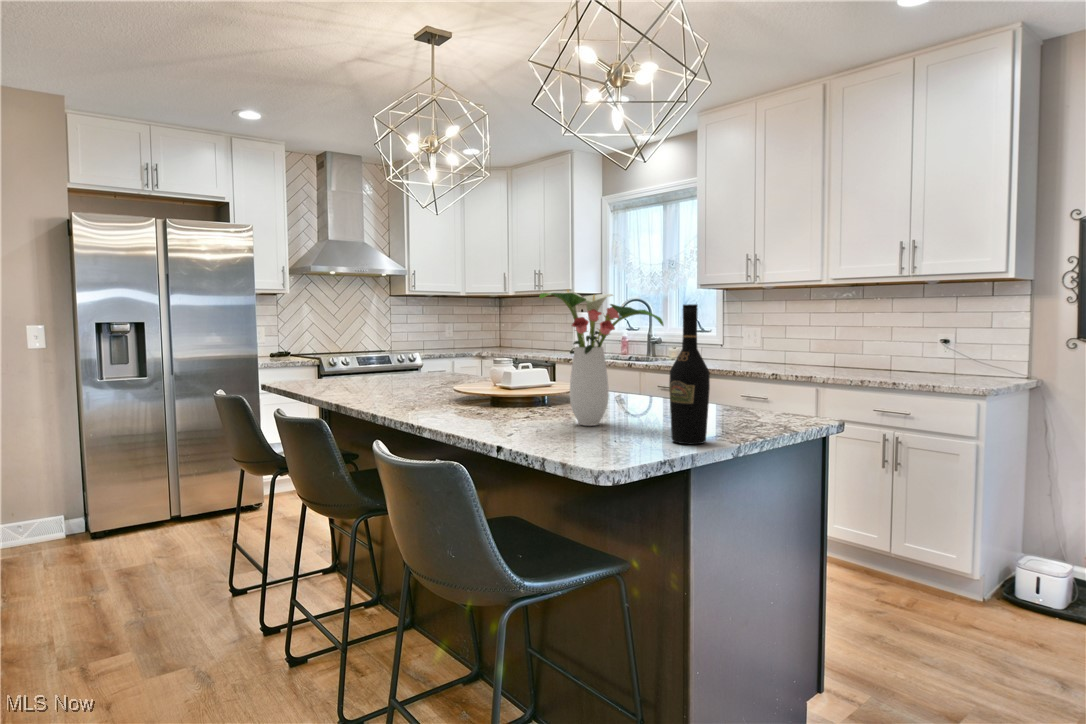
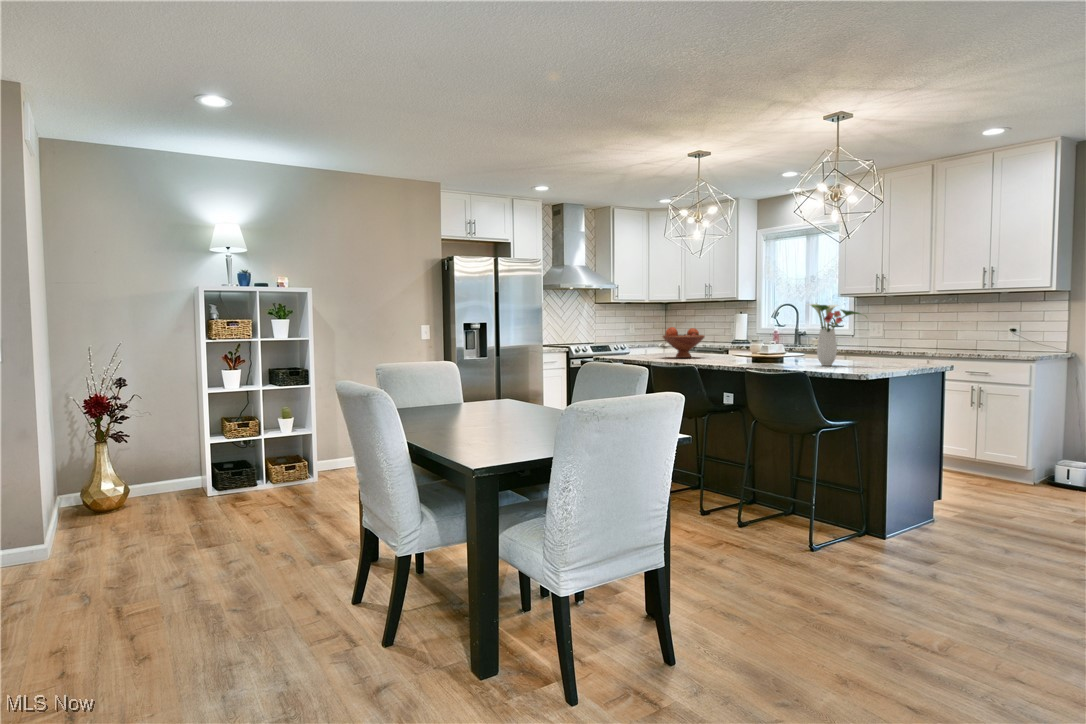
wine bottle: present [669,304,710,444] -> none [875,310,894,369]
fruit bowl: none [375,334,449,389] -> present [663,327,705,358]

